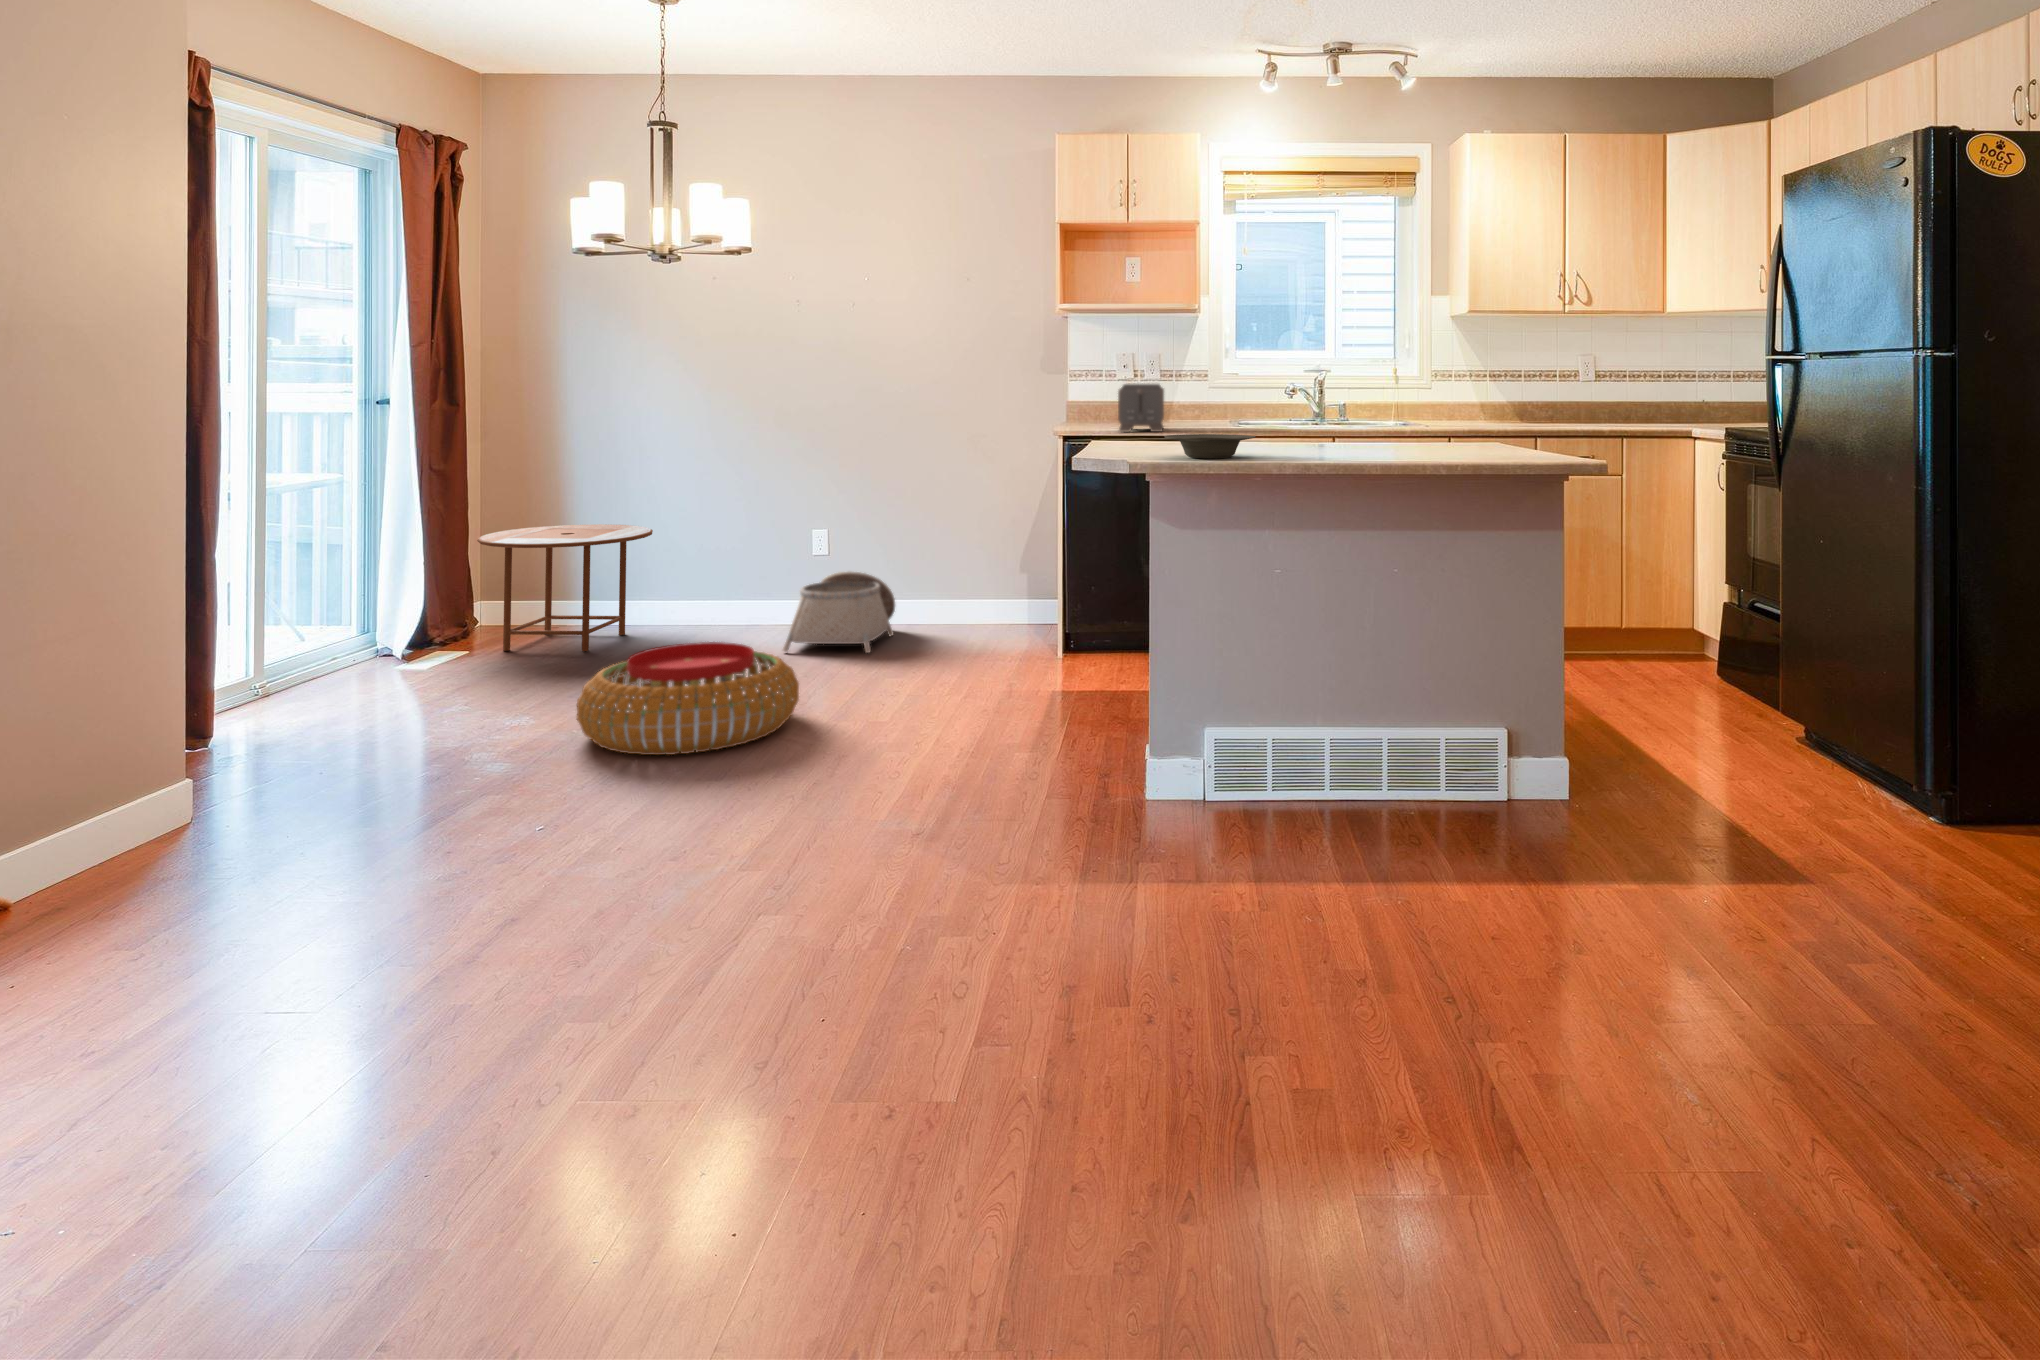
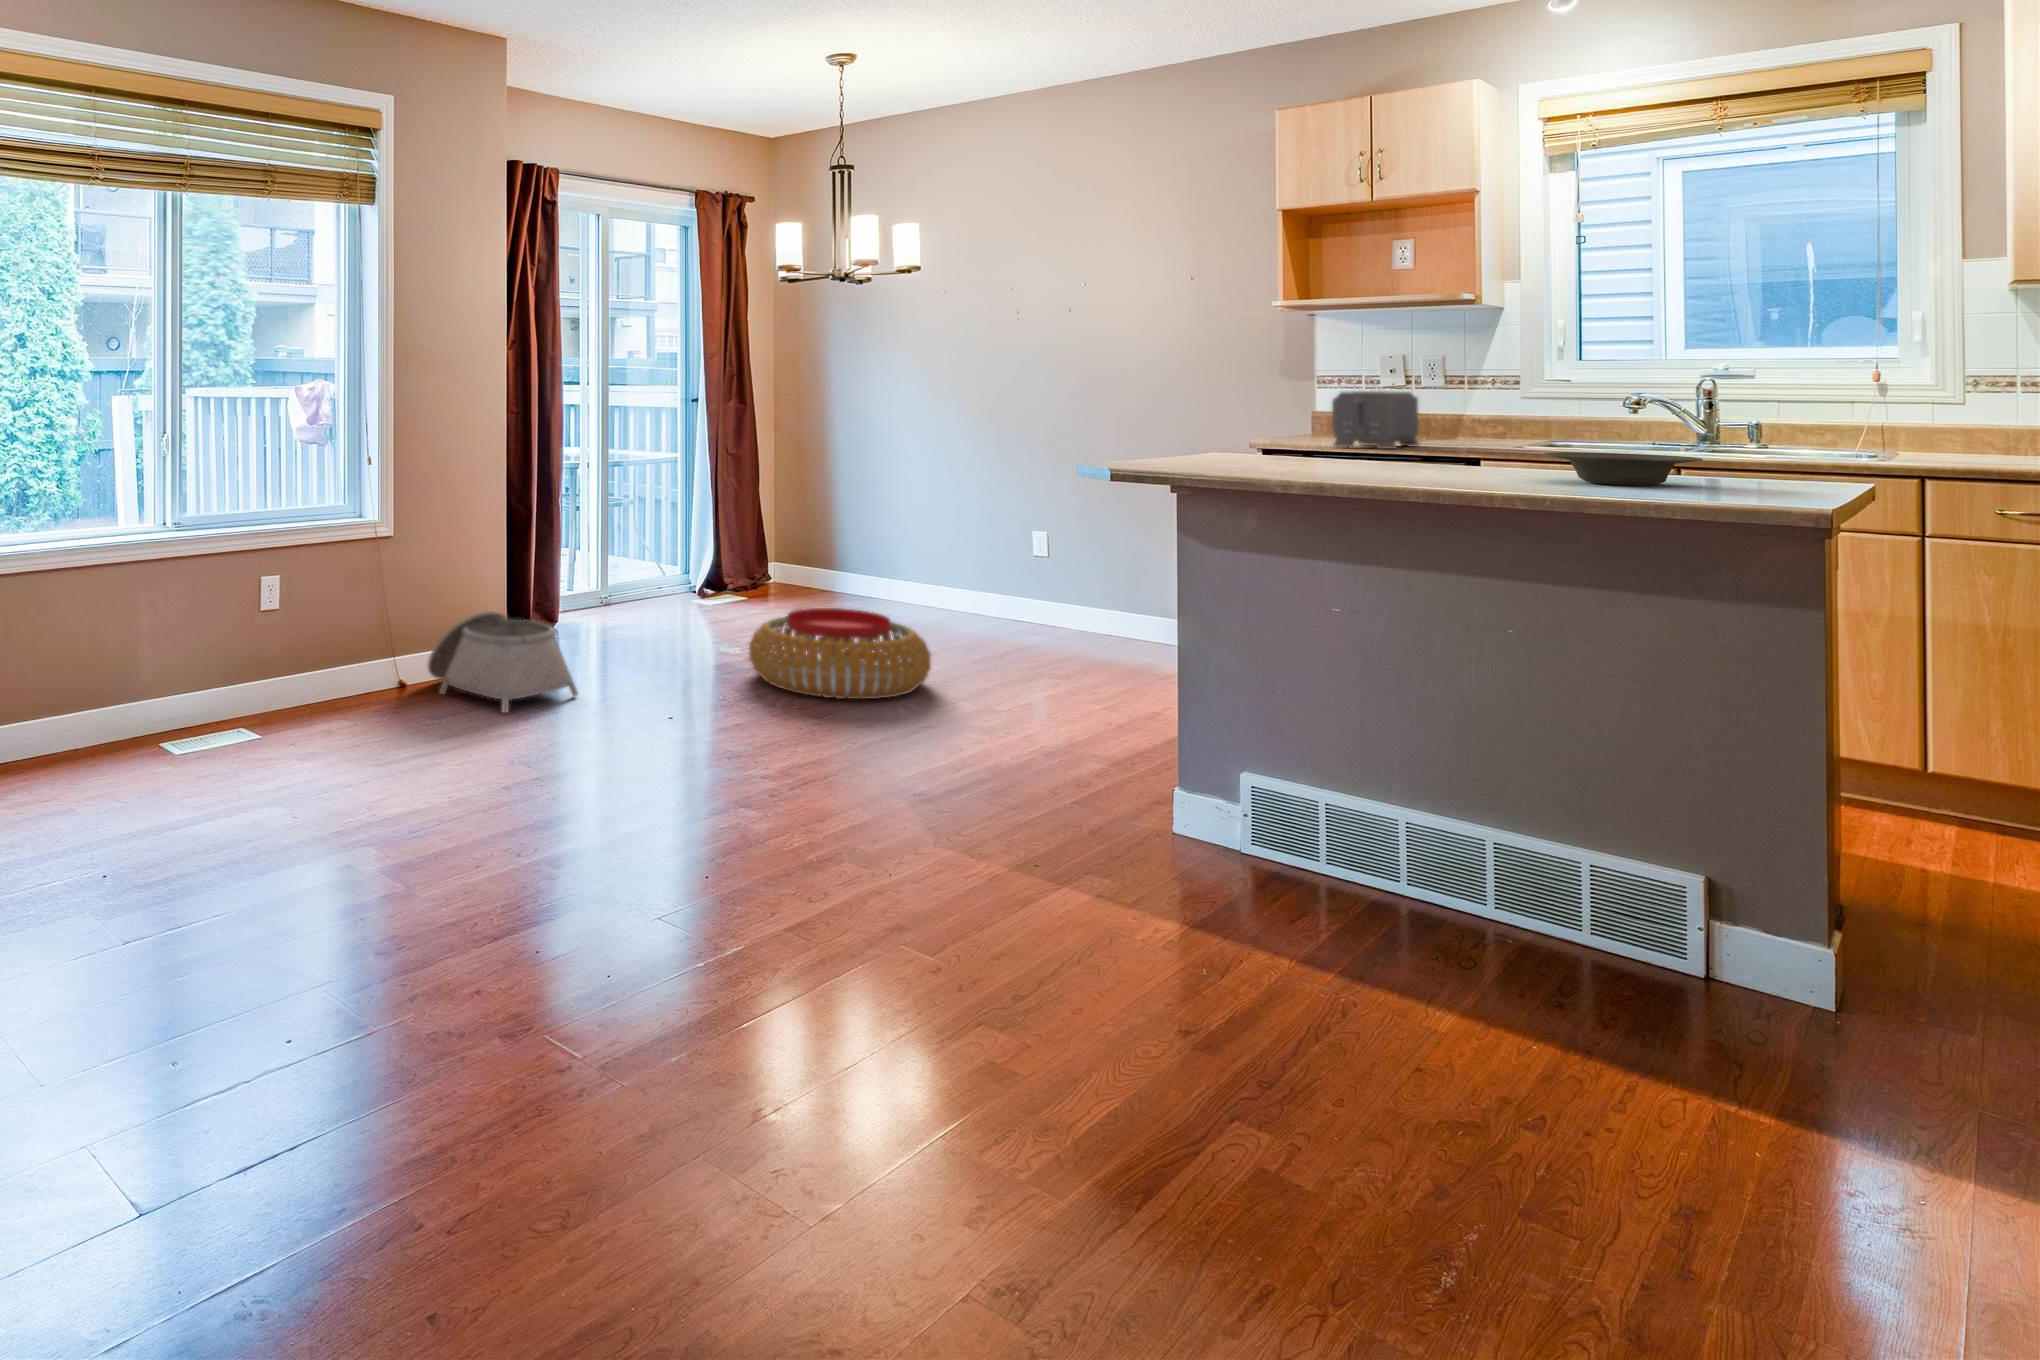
bowl: present [1164,434,1255,458] -> present [1544,452,1703,485]
side table: present [477,524,653,651] -> none [756,505,891,611]
basket: present [783,572,895,653] -> present [428,611,578,712]

